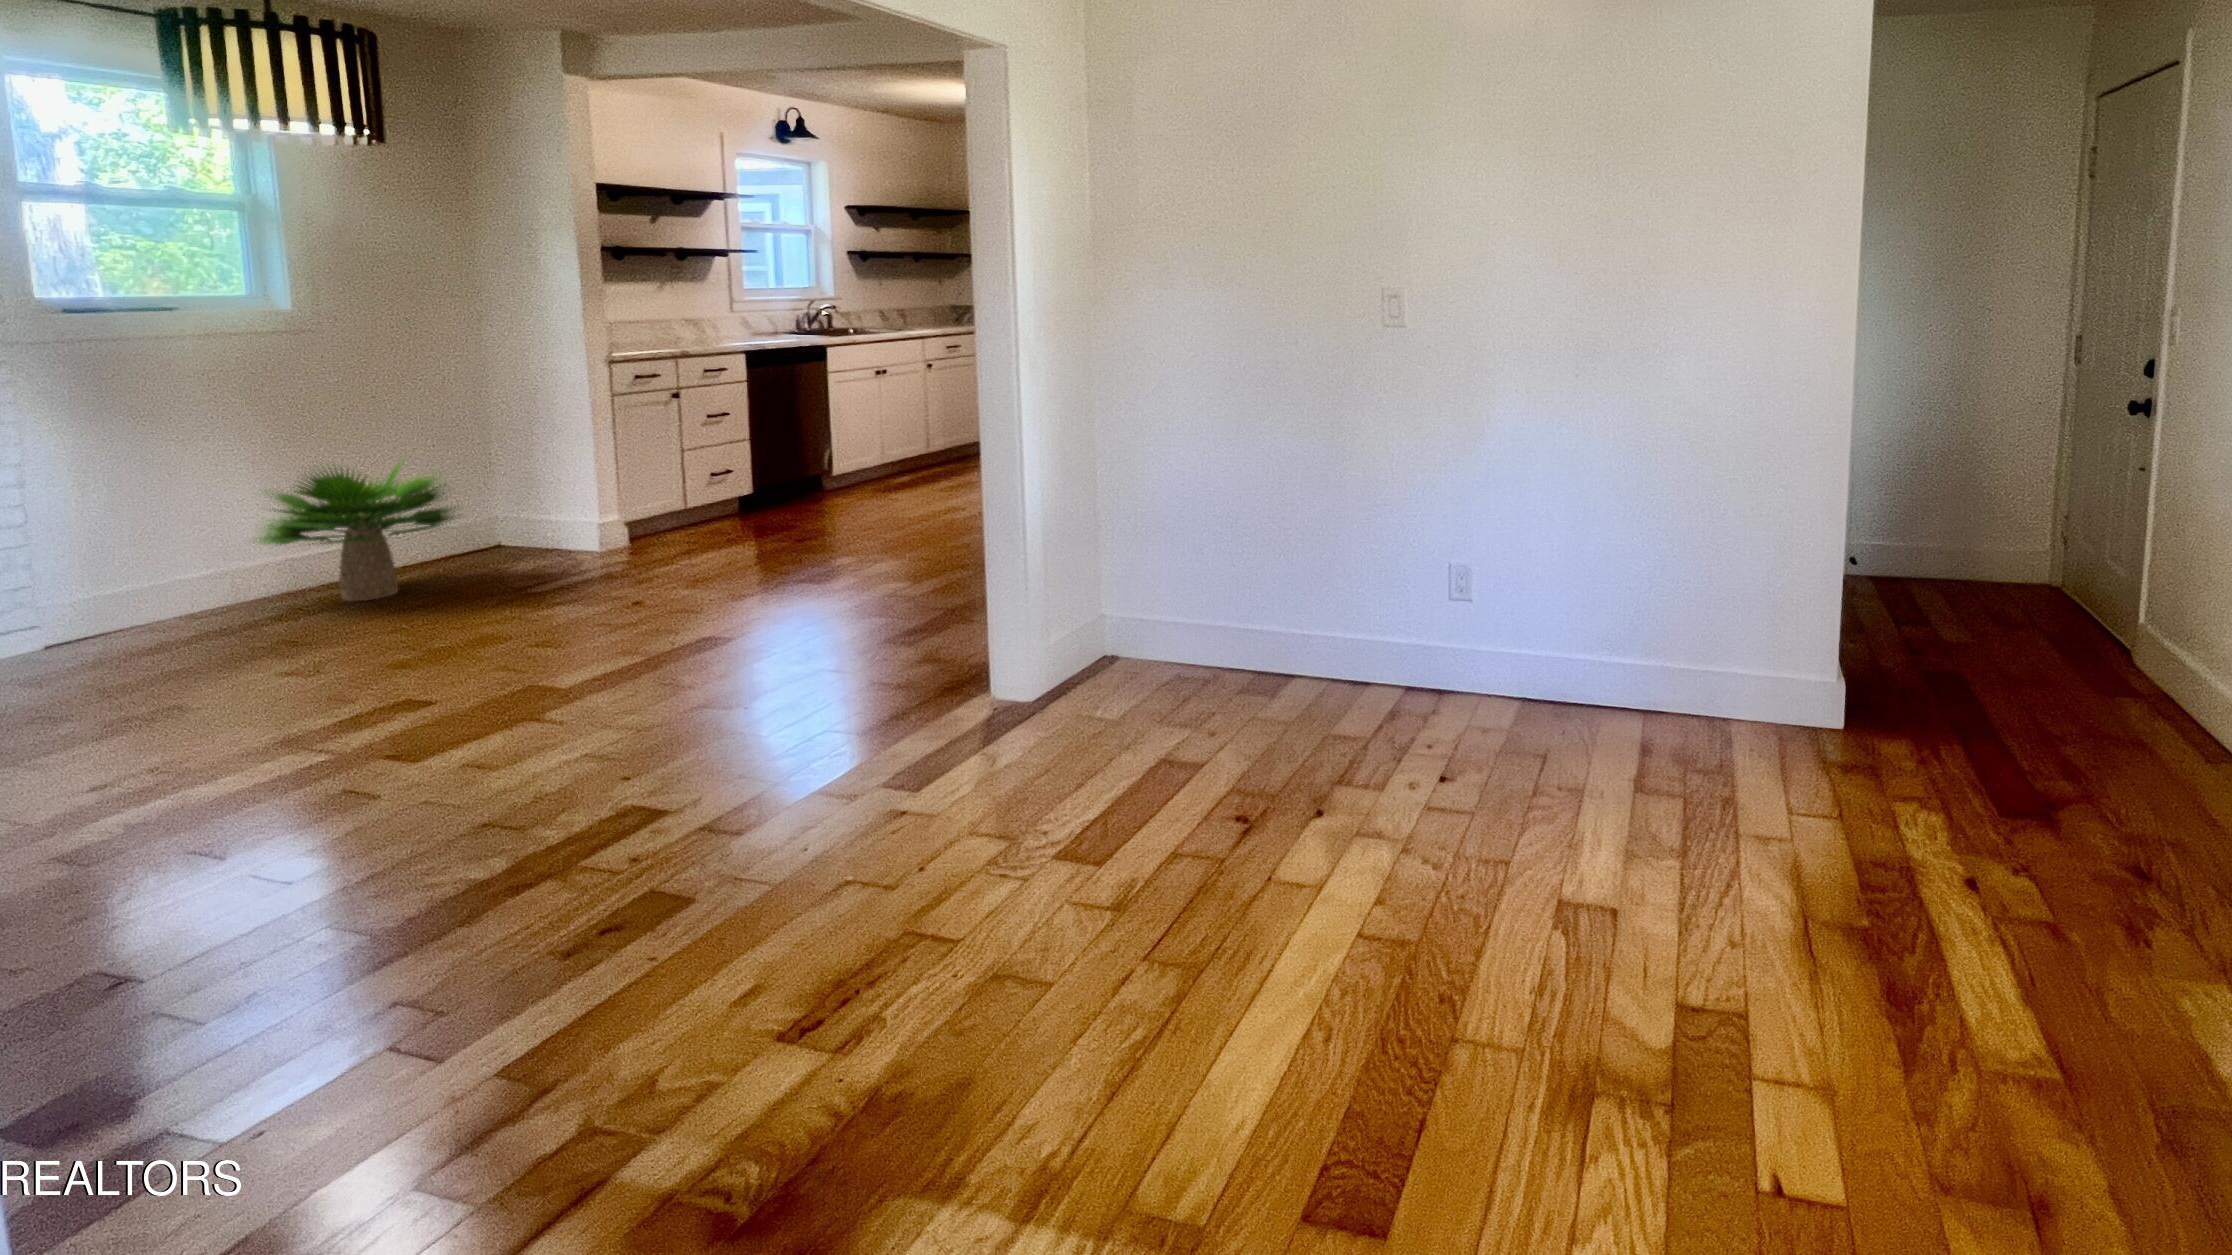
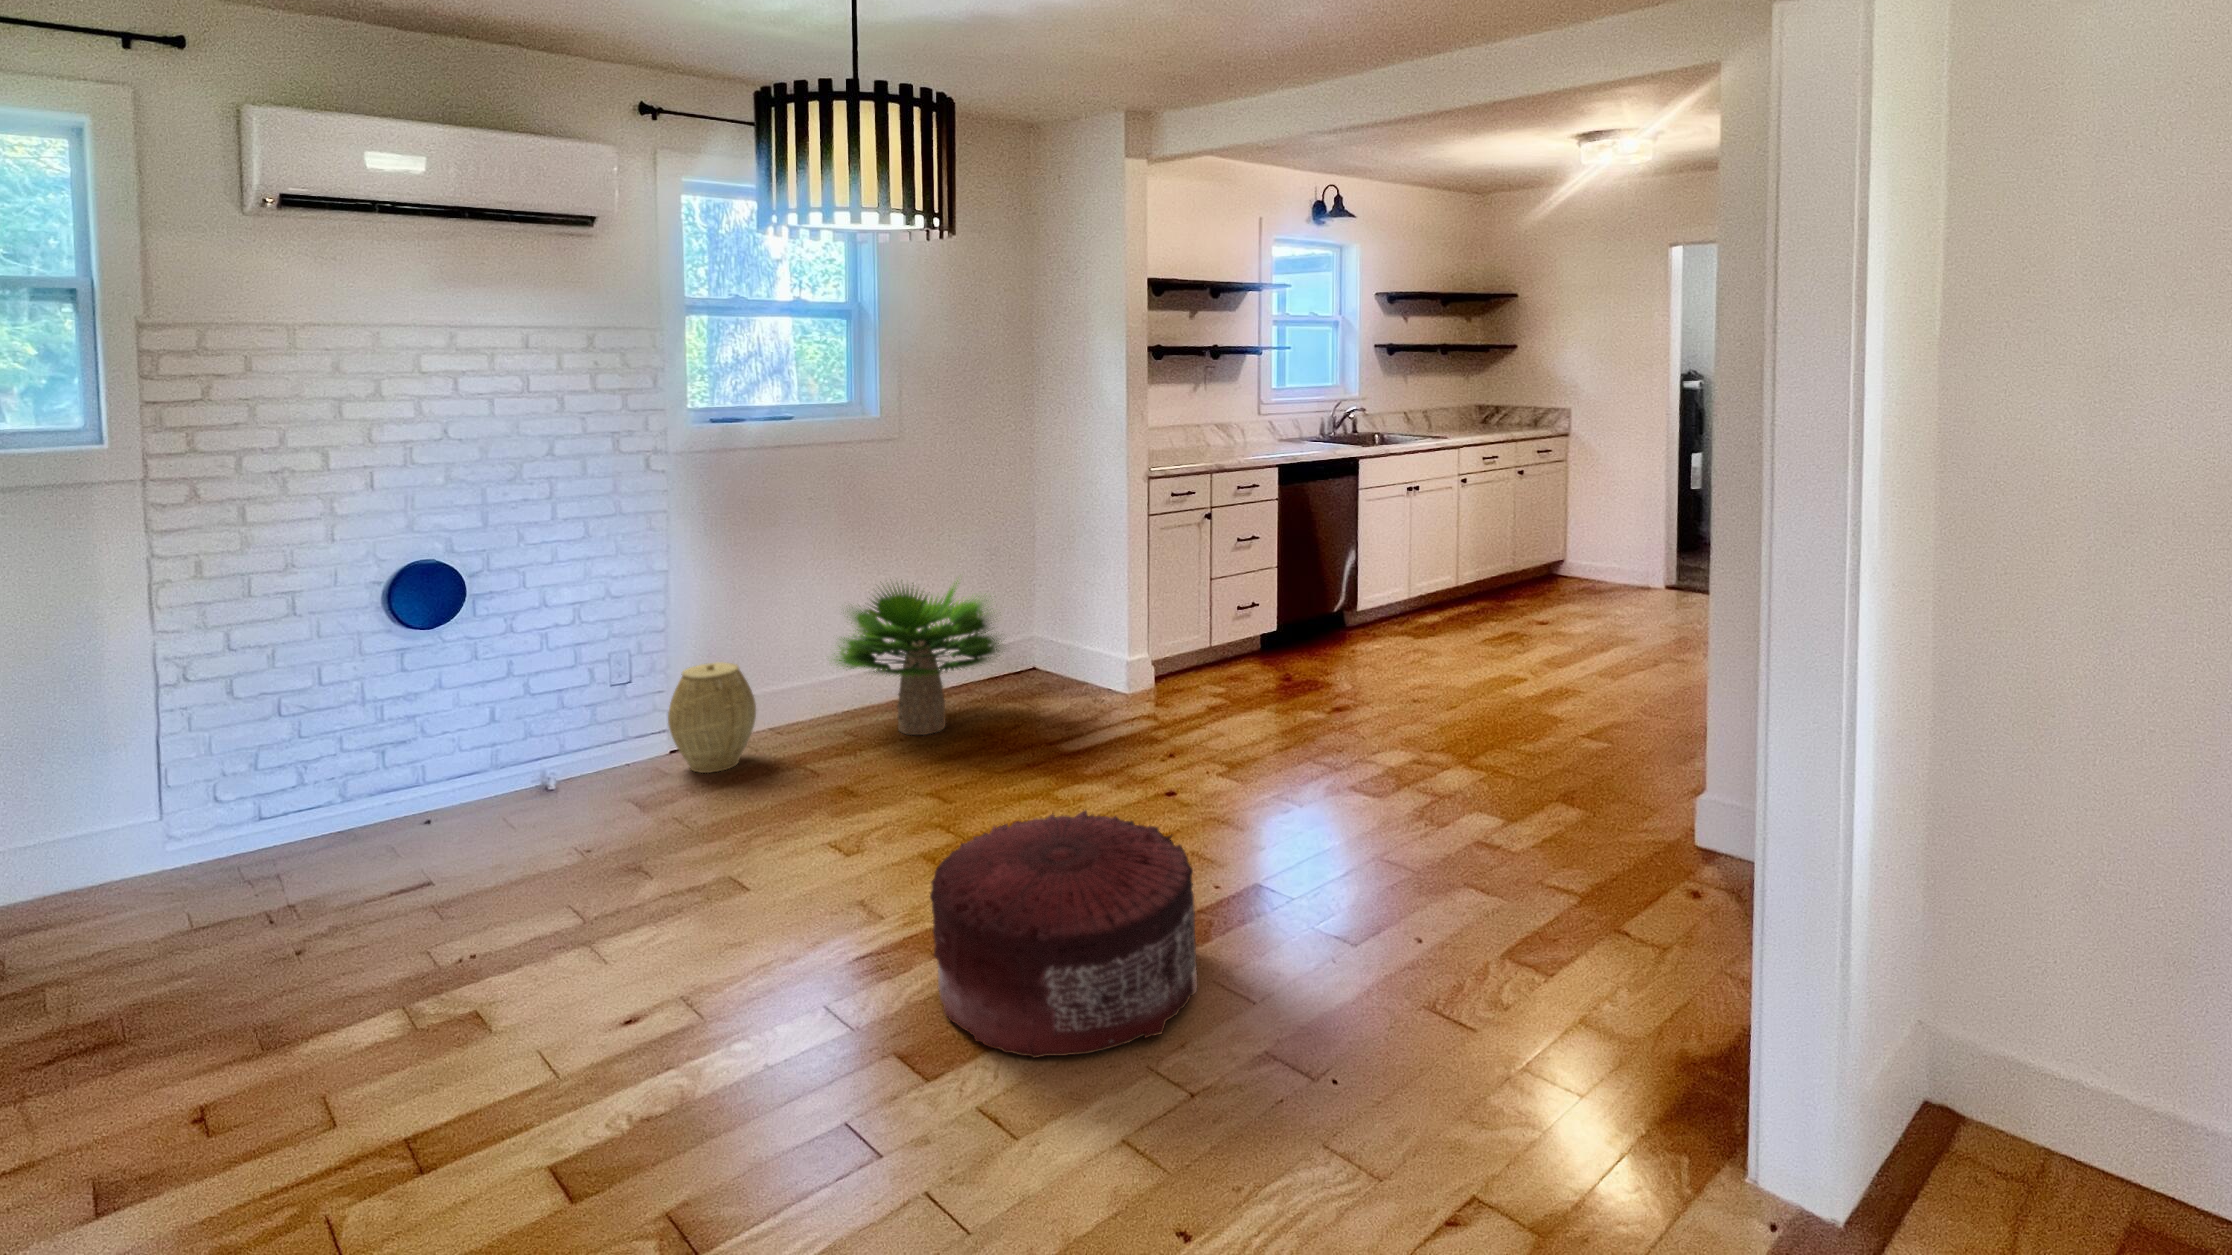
woven basket: none [41,550,162,656] -> present [668,662,756,773]
pouf: none [409,590,649,736] -> present [930,810,1197,1058]

